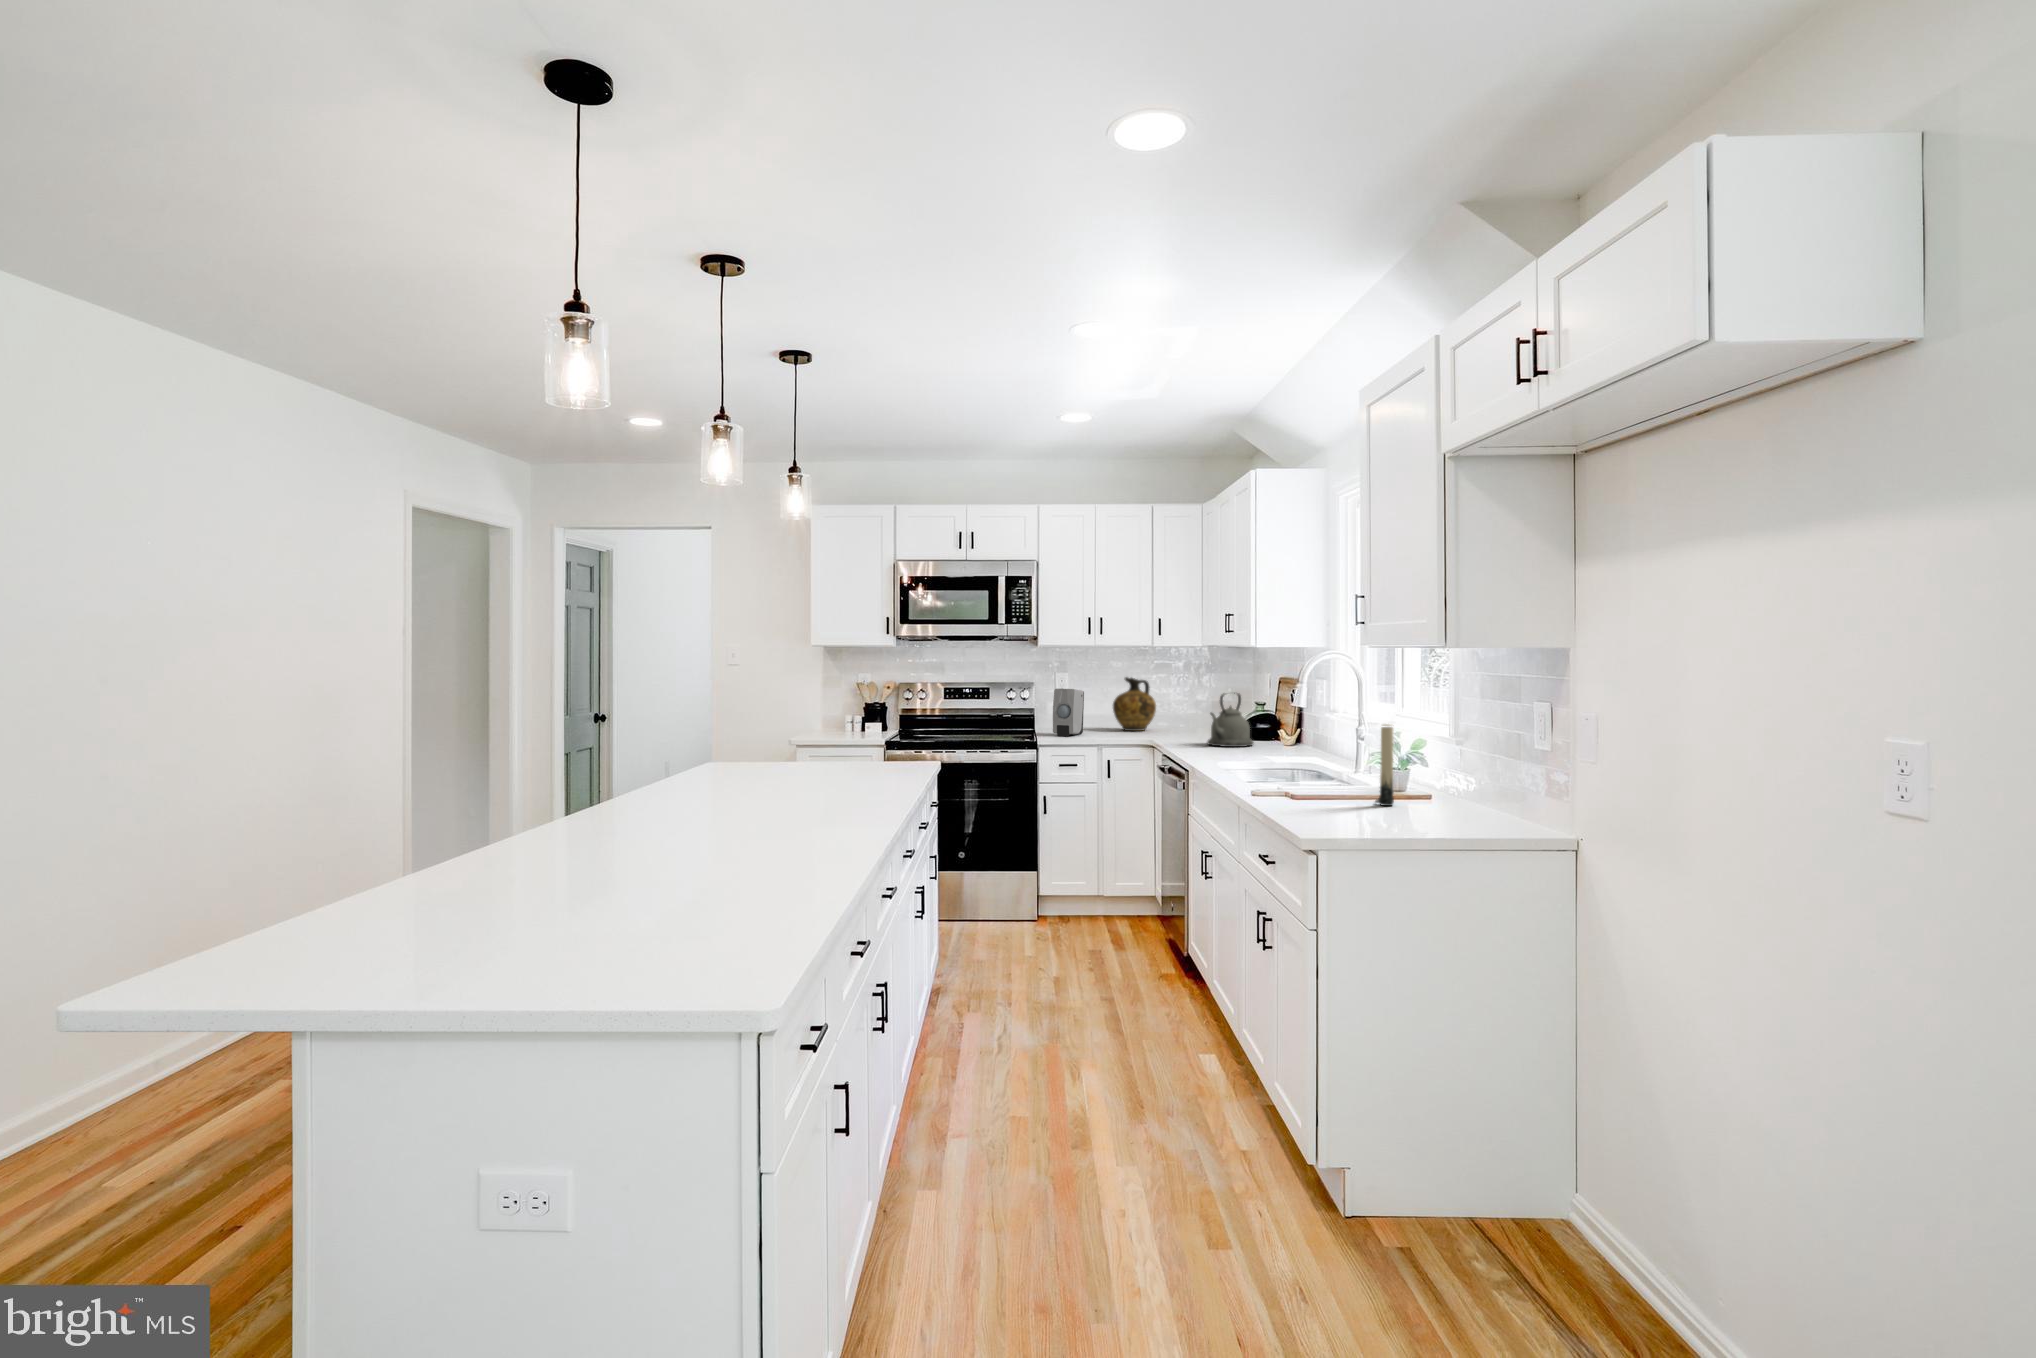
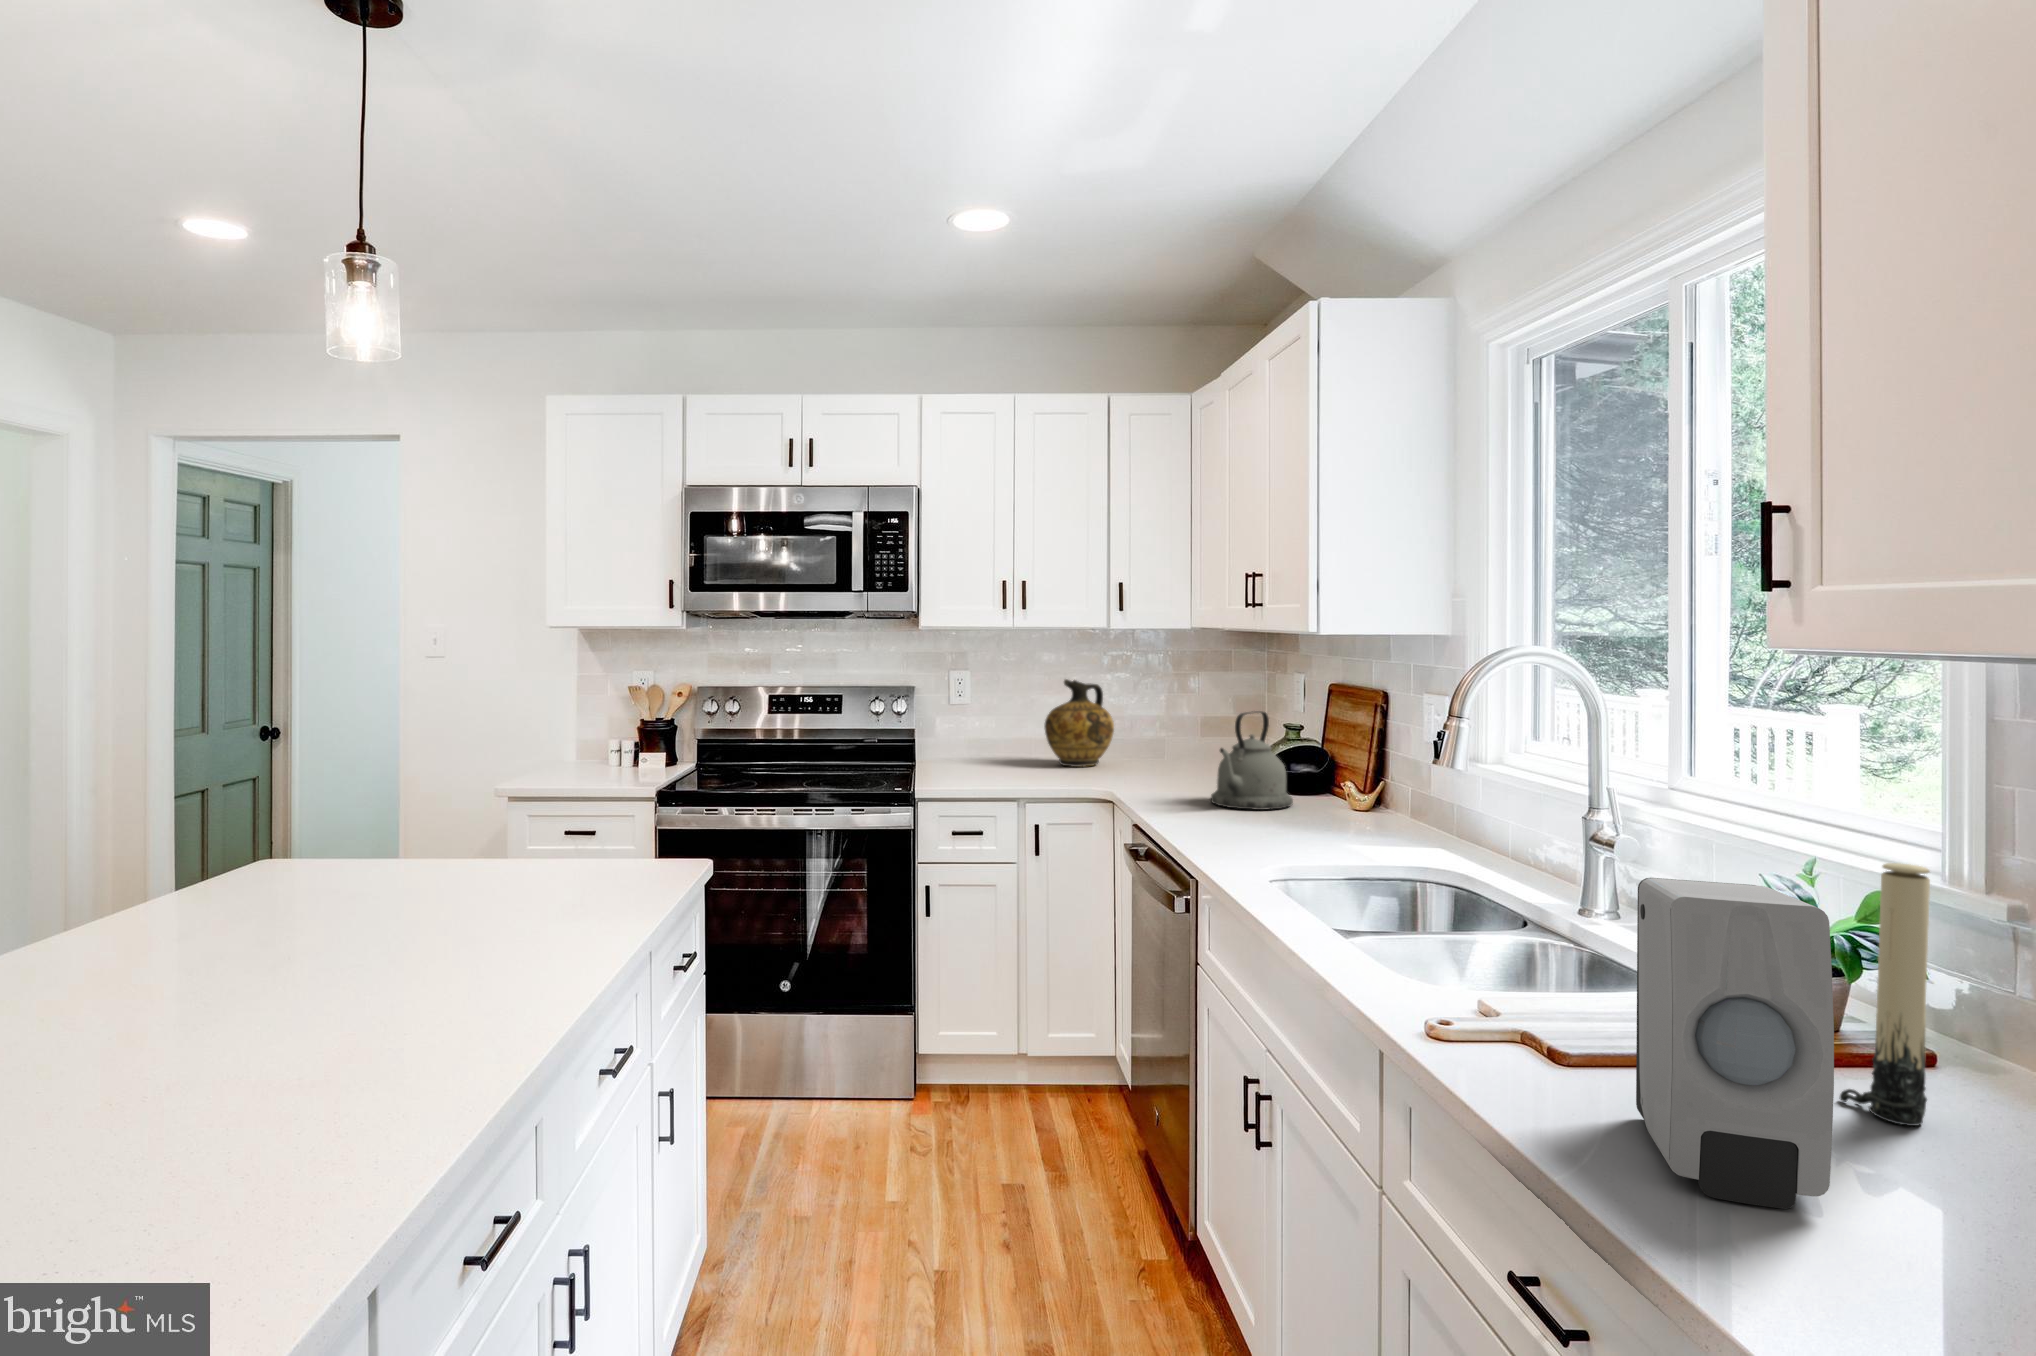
soap dispenser: present [1053,689,1084,736] -> present [1636,878,1834,1209]

